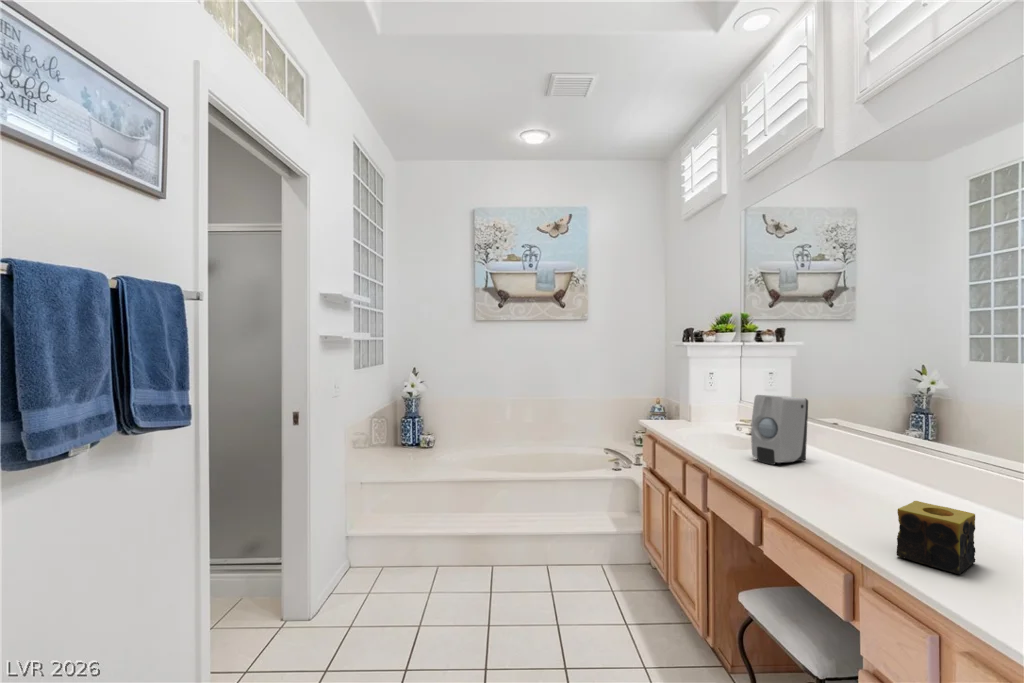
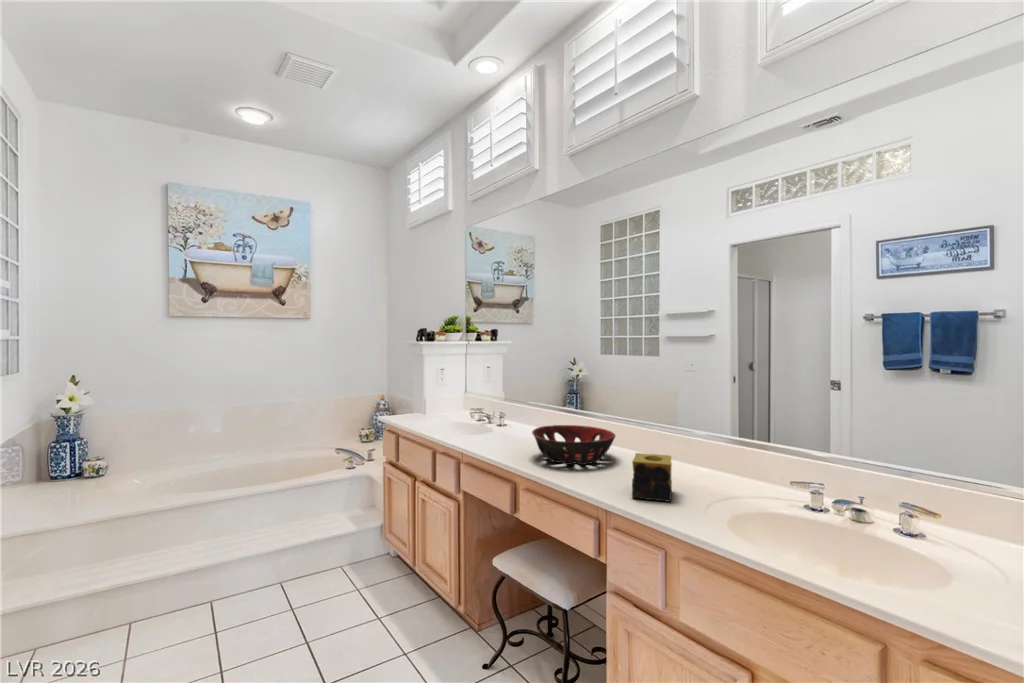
soap dispenser: present [751,395,808,465] -> none [493,383,532,442]
decorative bowl: none [786,451,914,506] -> present [532,425,615,465]

